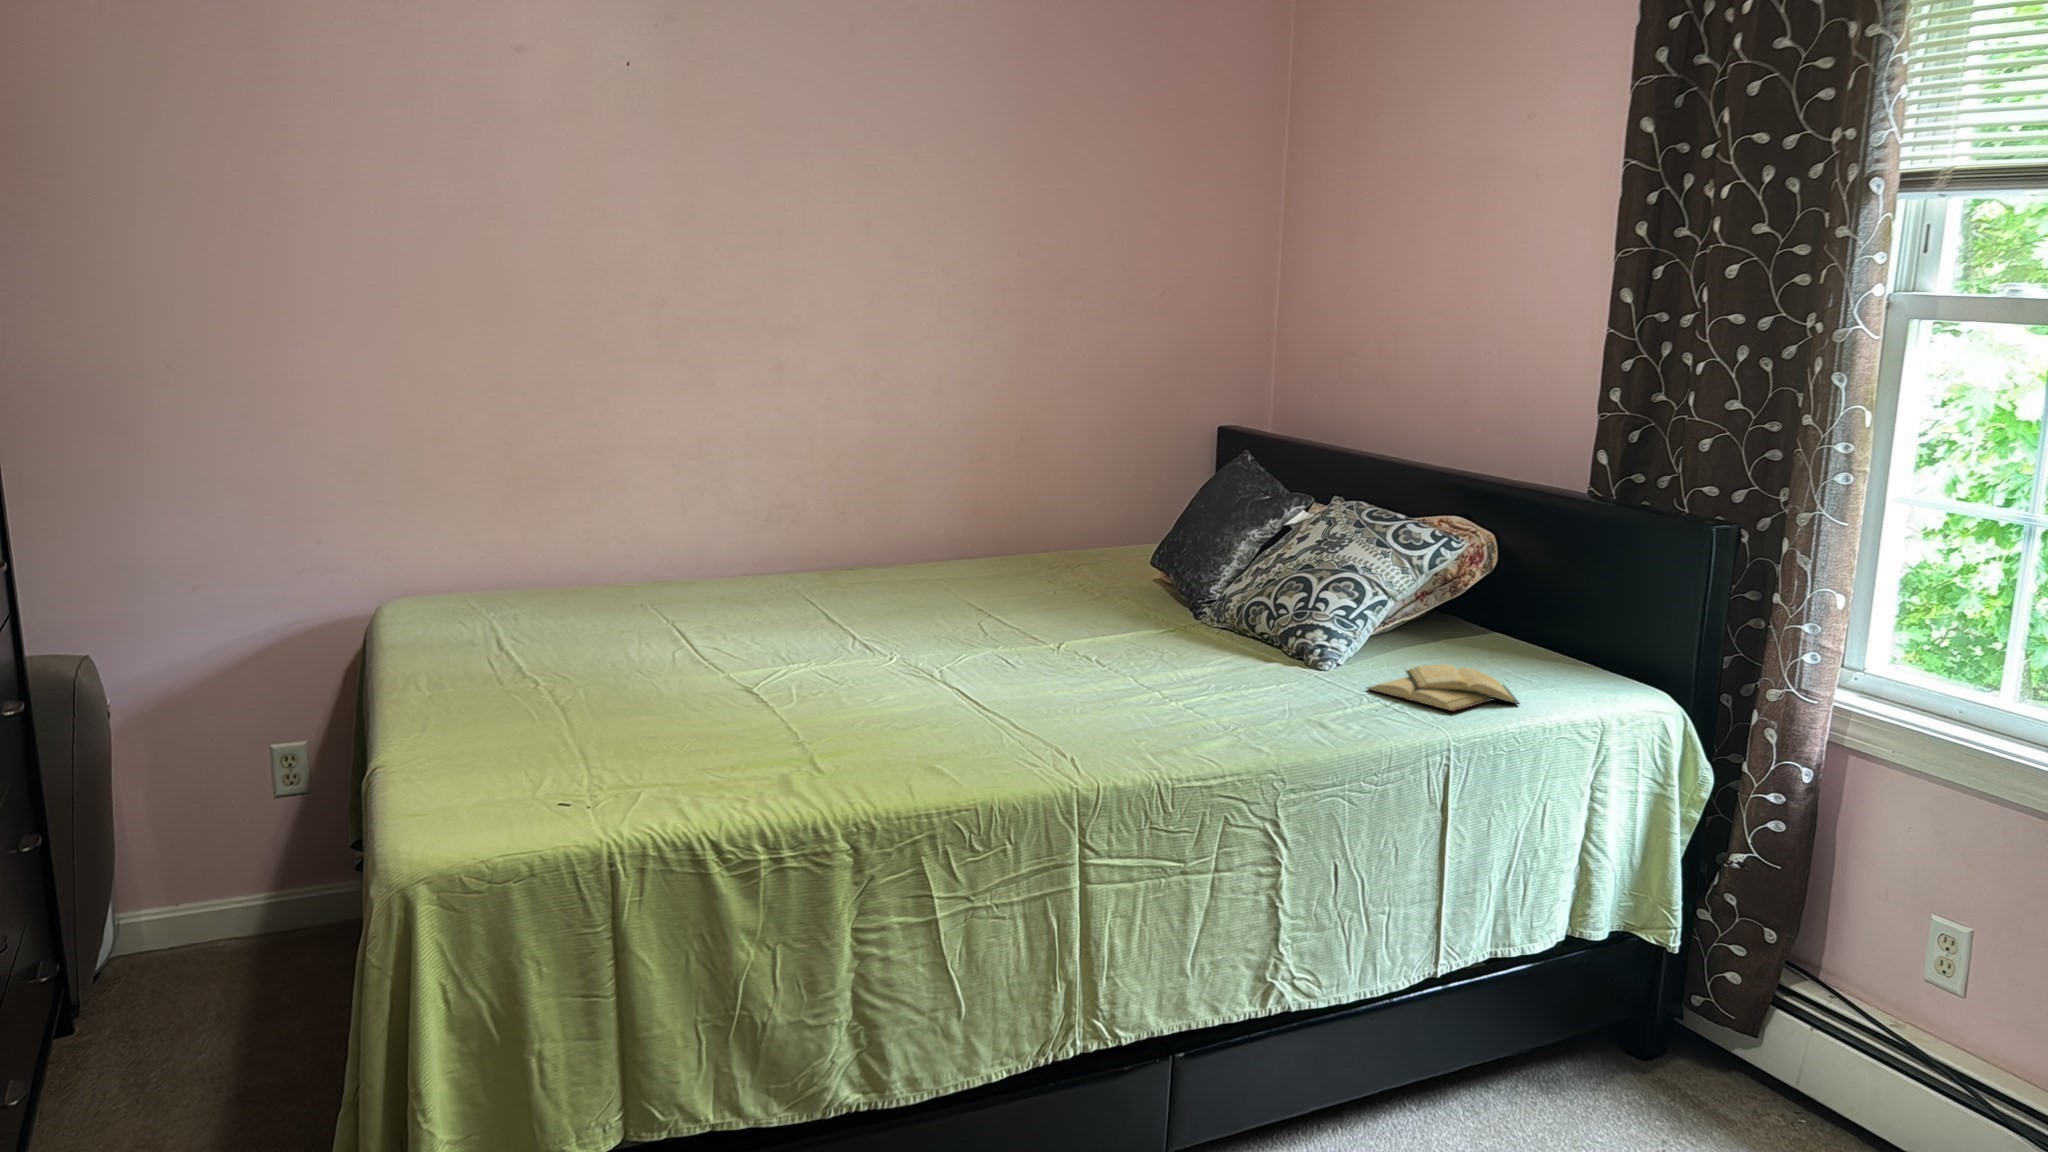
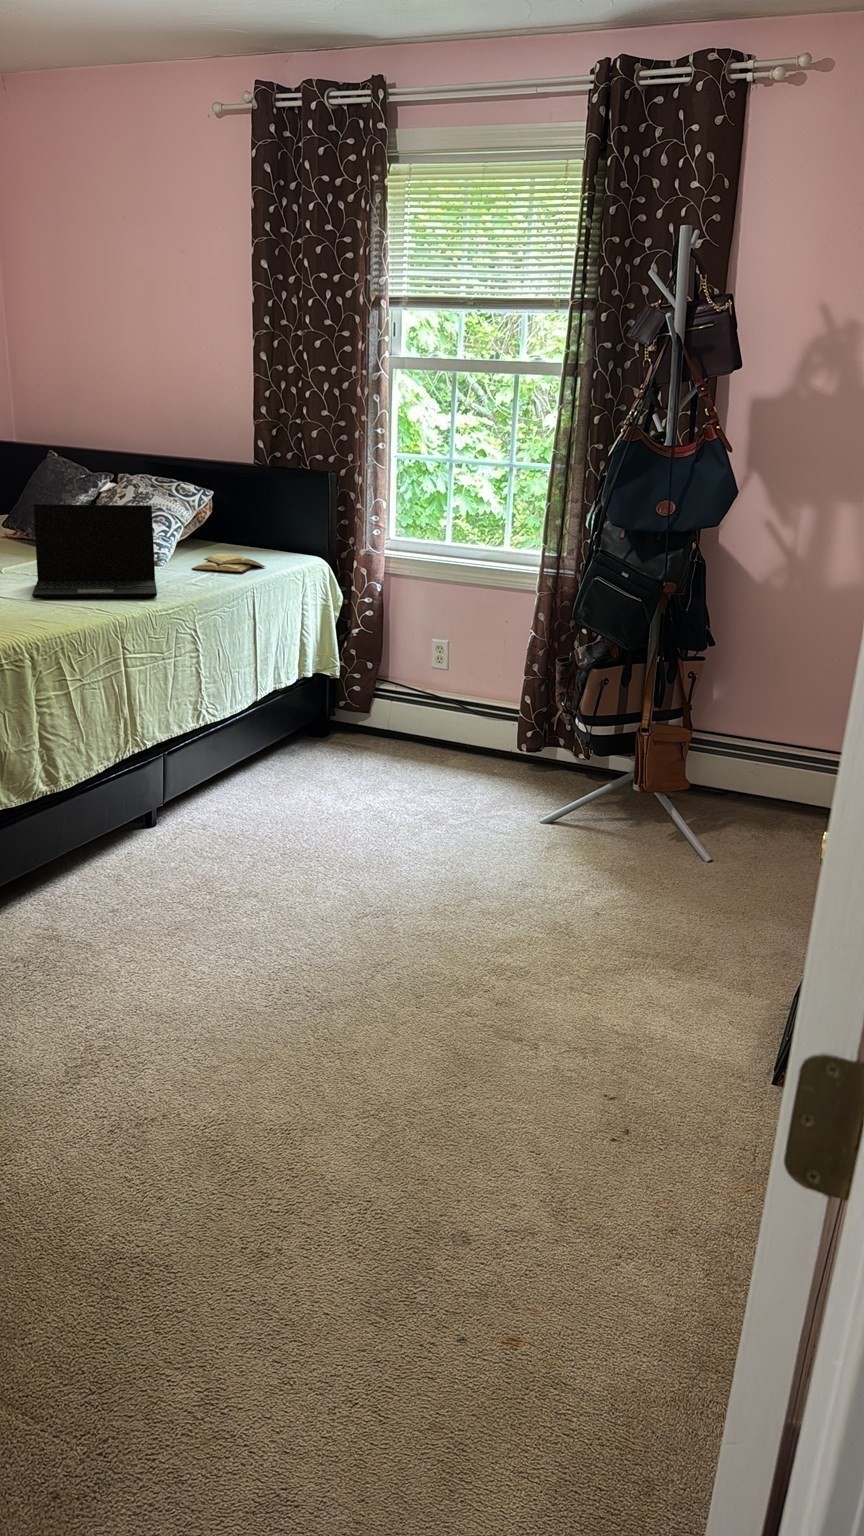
laptop: none [1000,547,1275,749] -> present [32,504,157,598]

